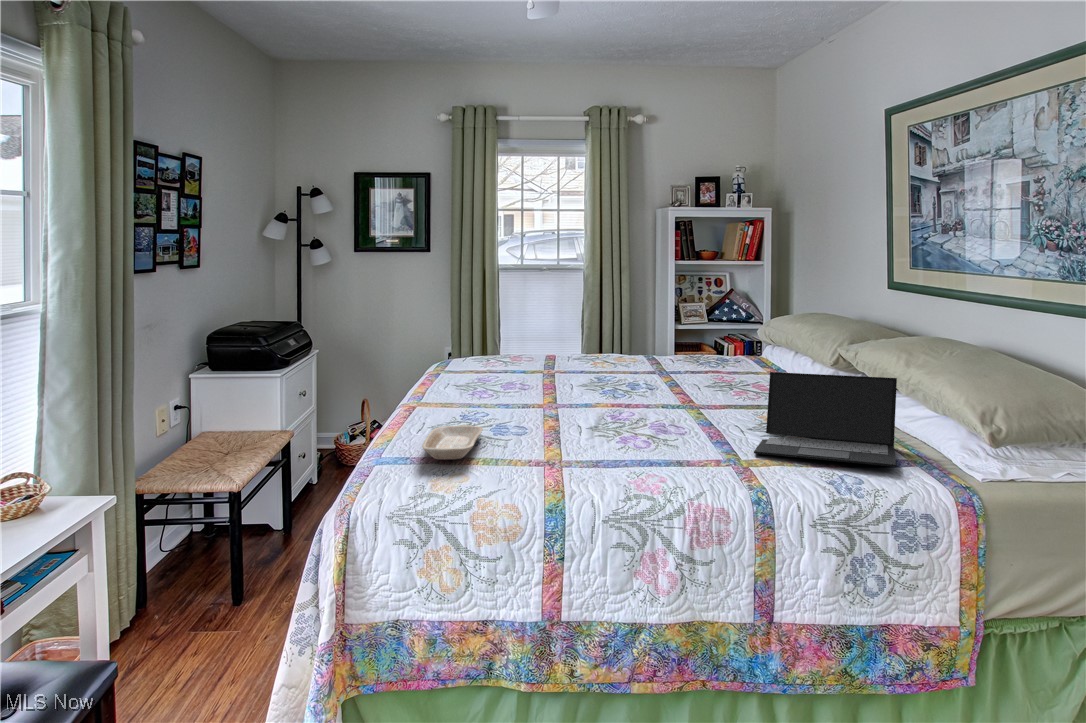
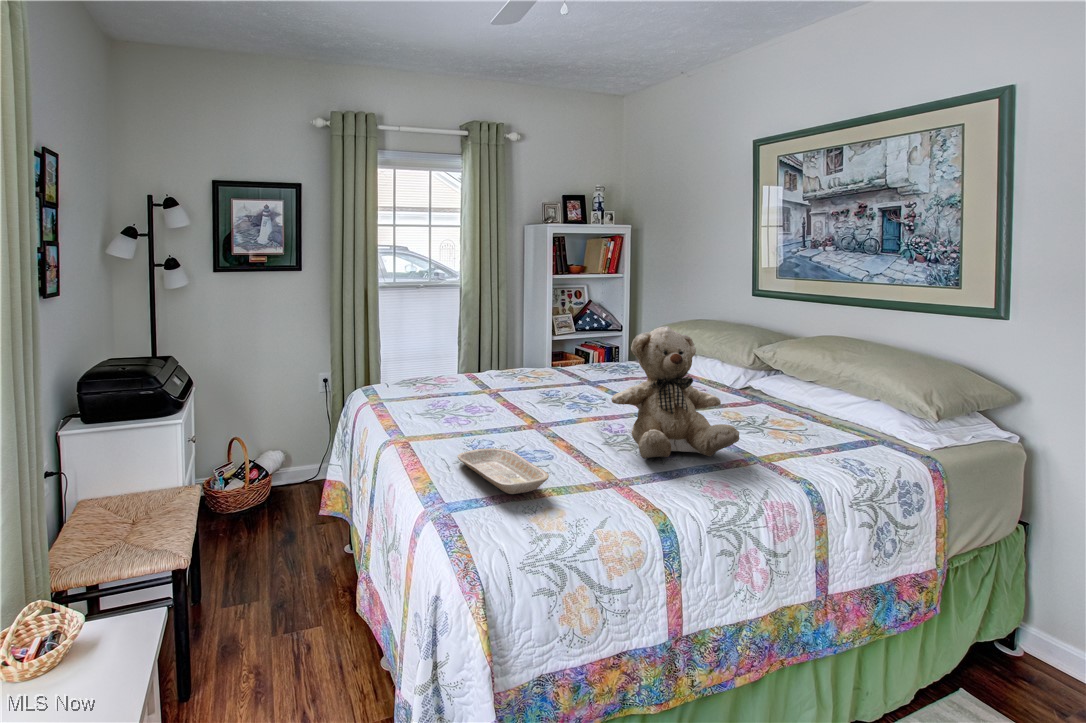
teddy bear: none [591,323,711,456] -> present [612,326,739,458]
laptop: present [754,372,897,467] -> none [737,365,878,445]

